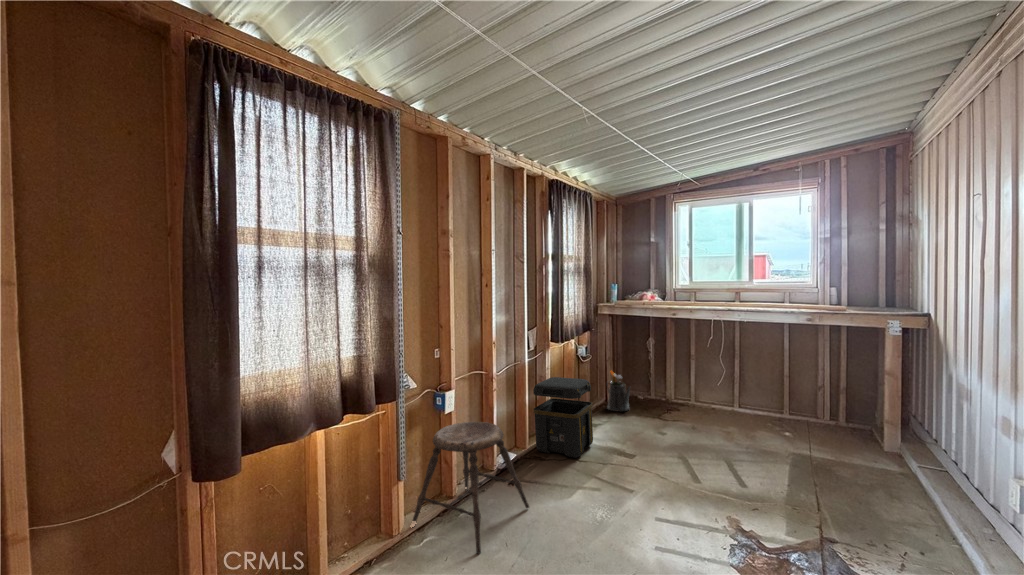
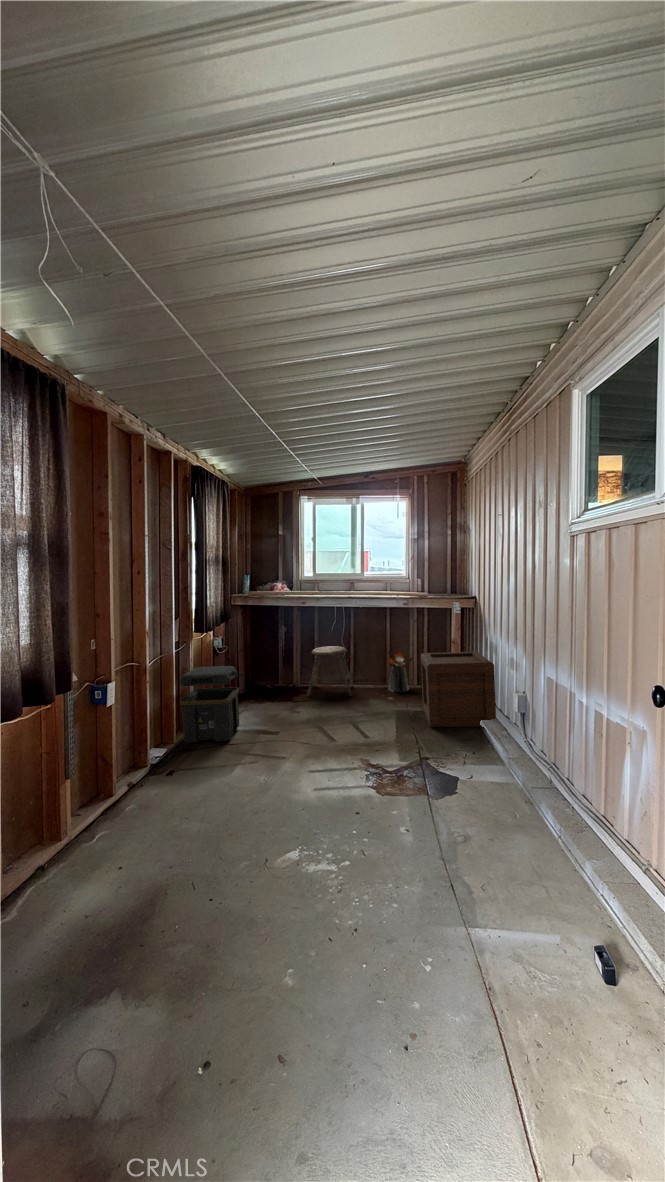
watering can: present [607,371,630,412] -> present [389,654,409,692]
wooden crate: none [832,389,972,517] -> present [421,652,496,727]
stool: present [413,422,529,554] -> present [307,646,353,697]

